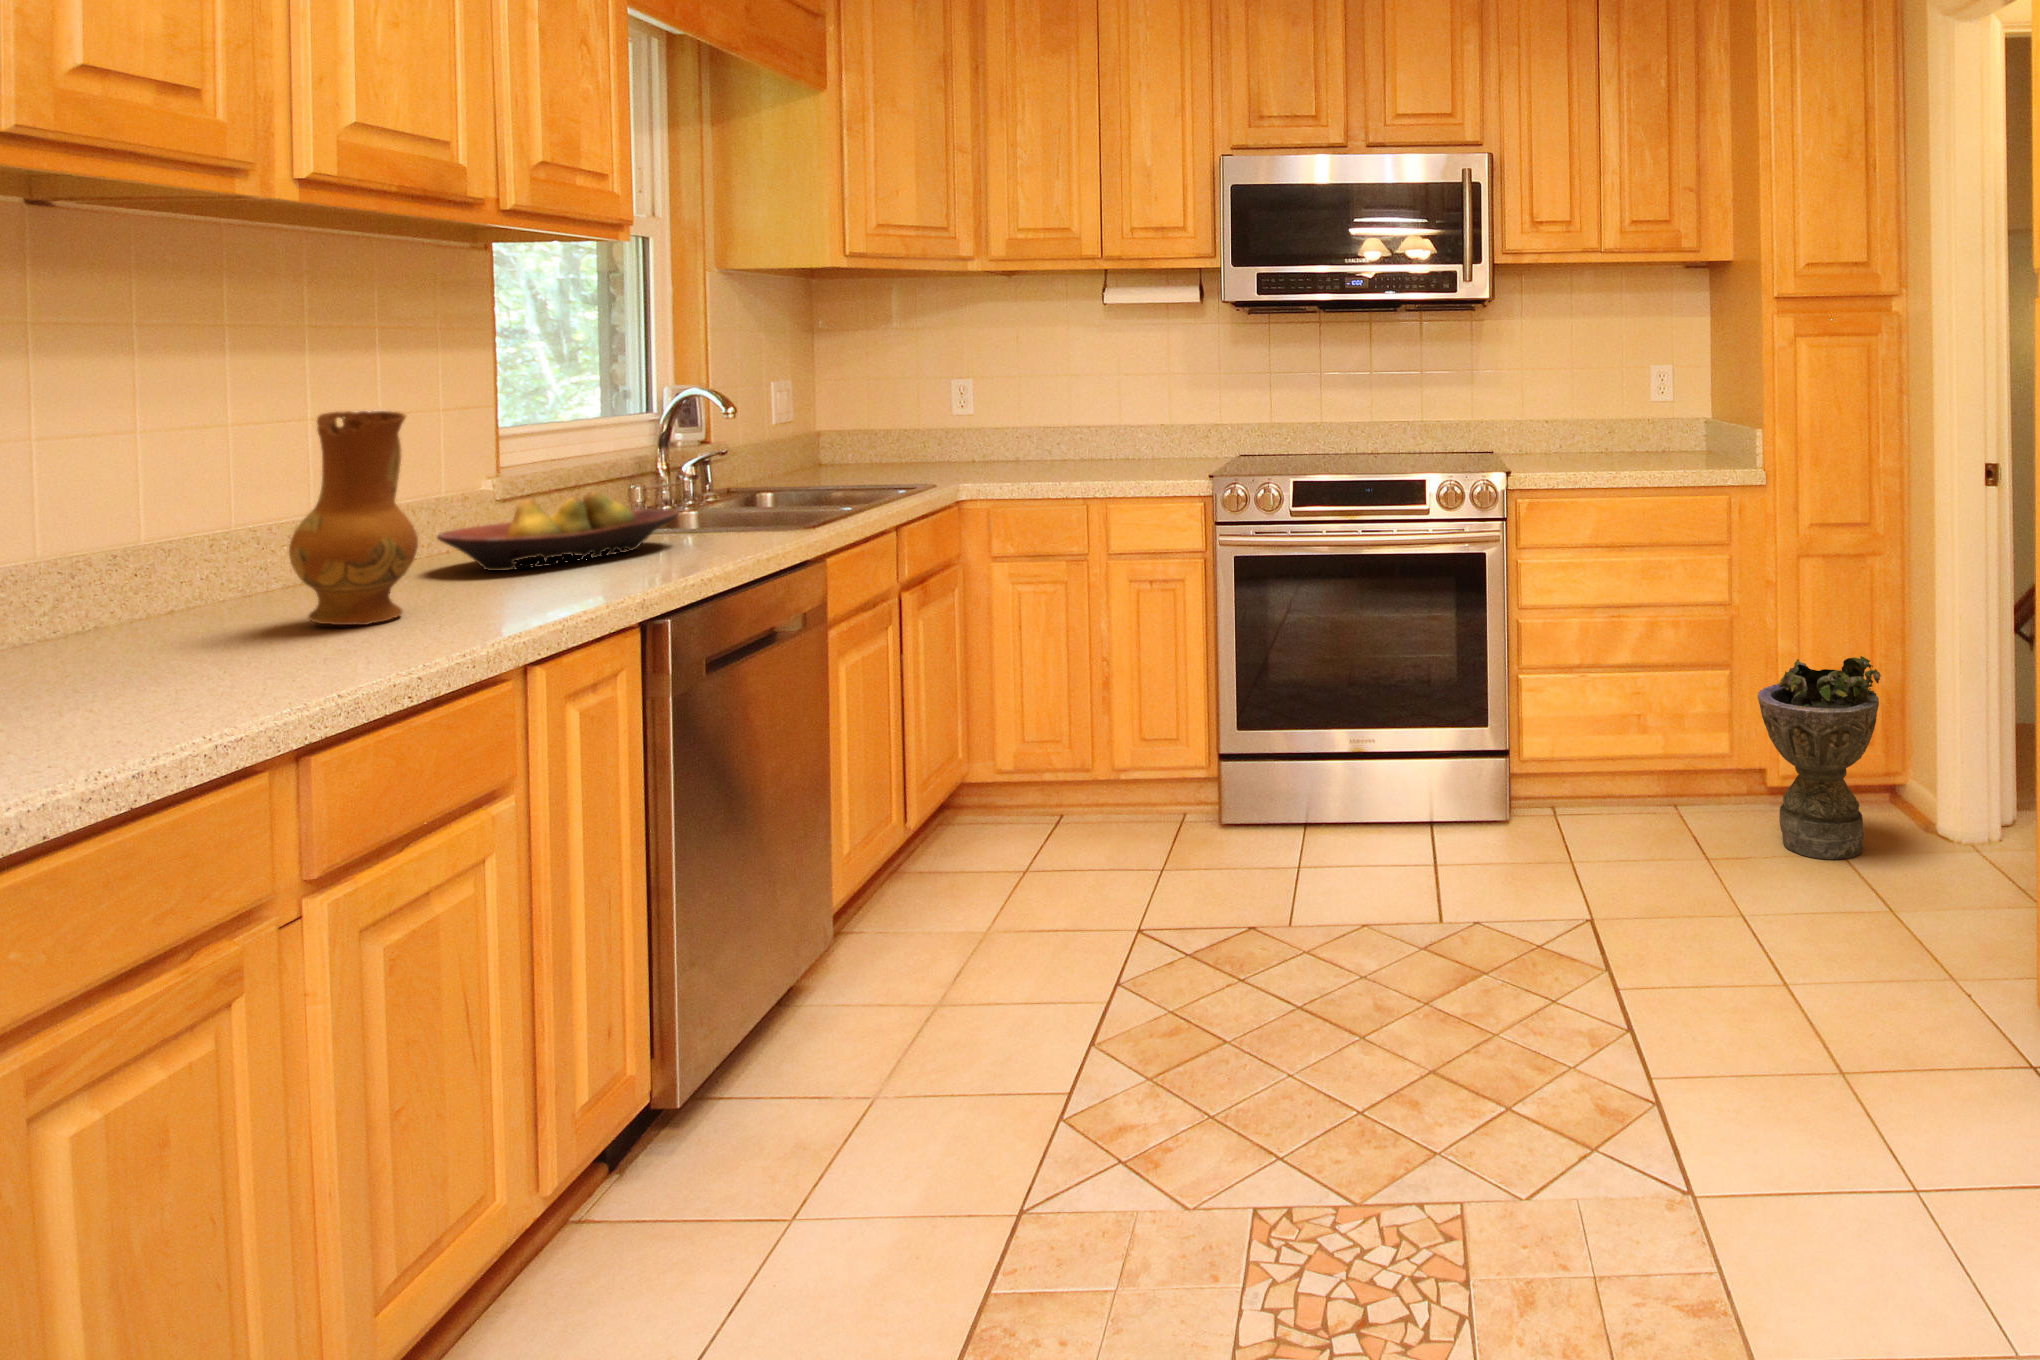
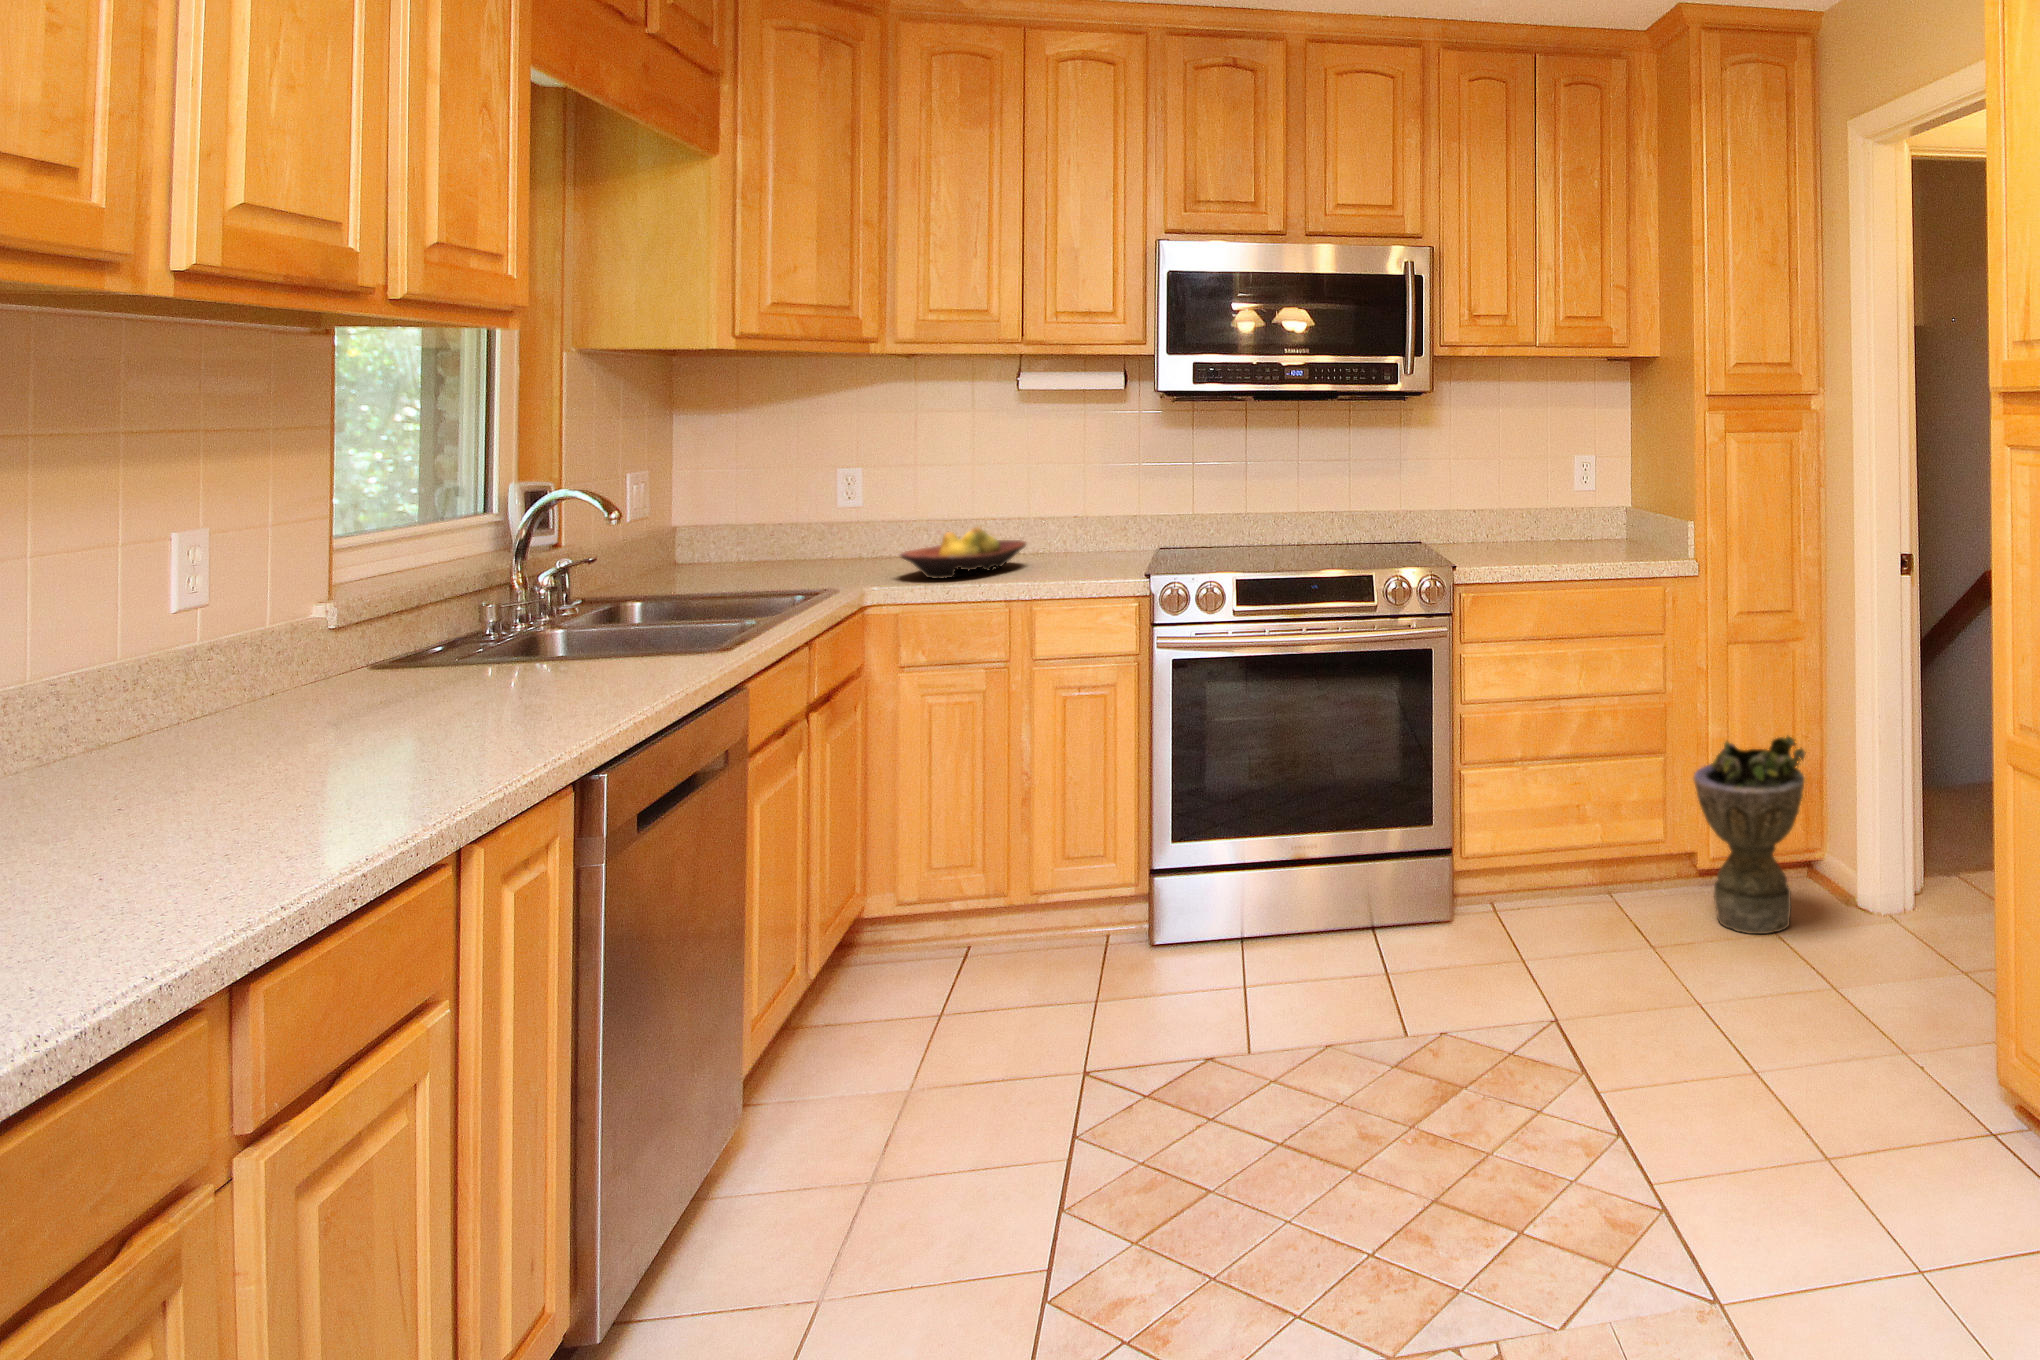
ceramic jug: present [289,411,418,625] -> none [106,546,282,816]
fruit bowl: present [437,492,678,571] -> present [901,527,1026,579]

